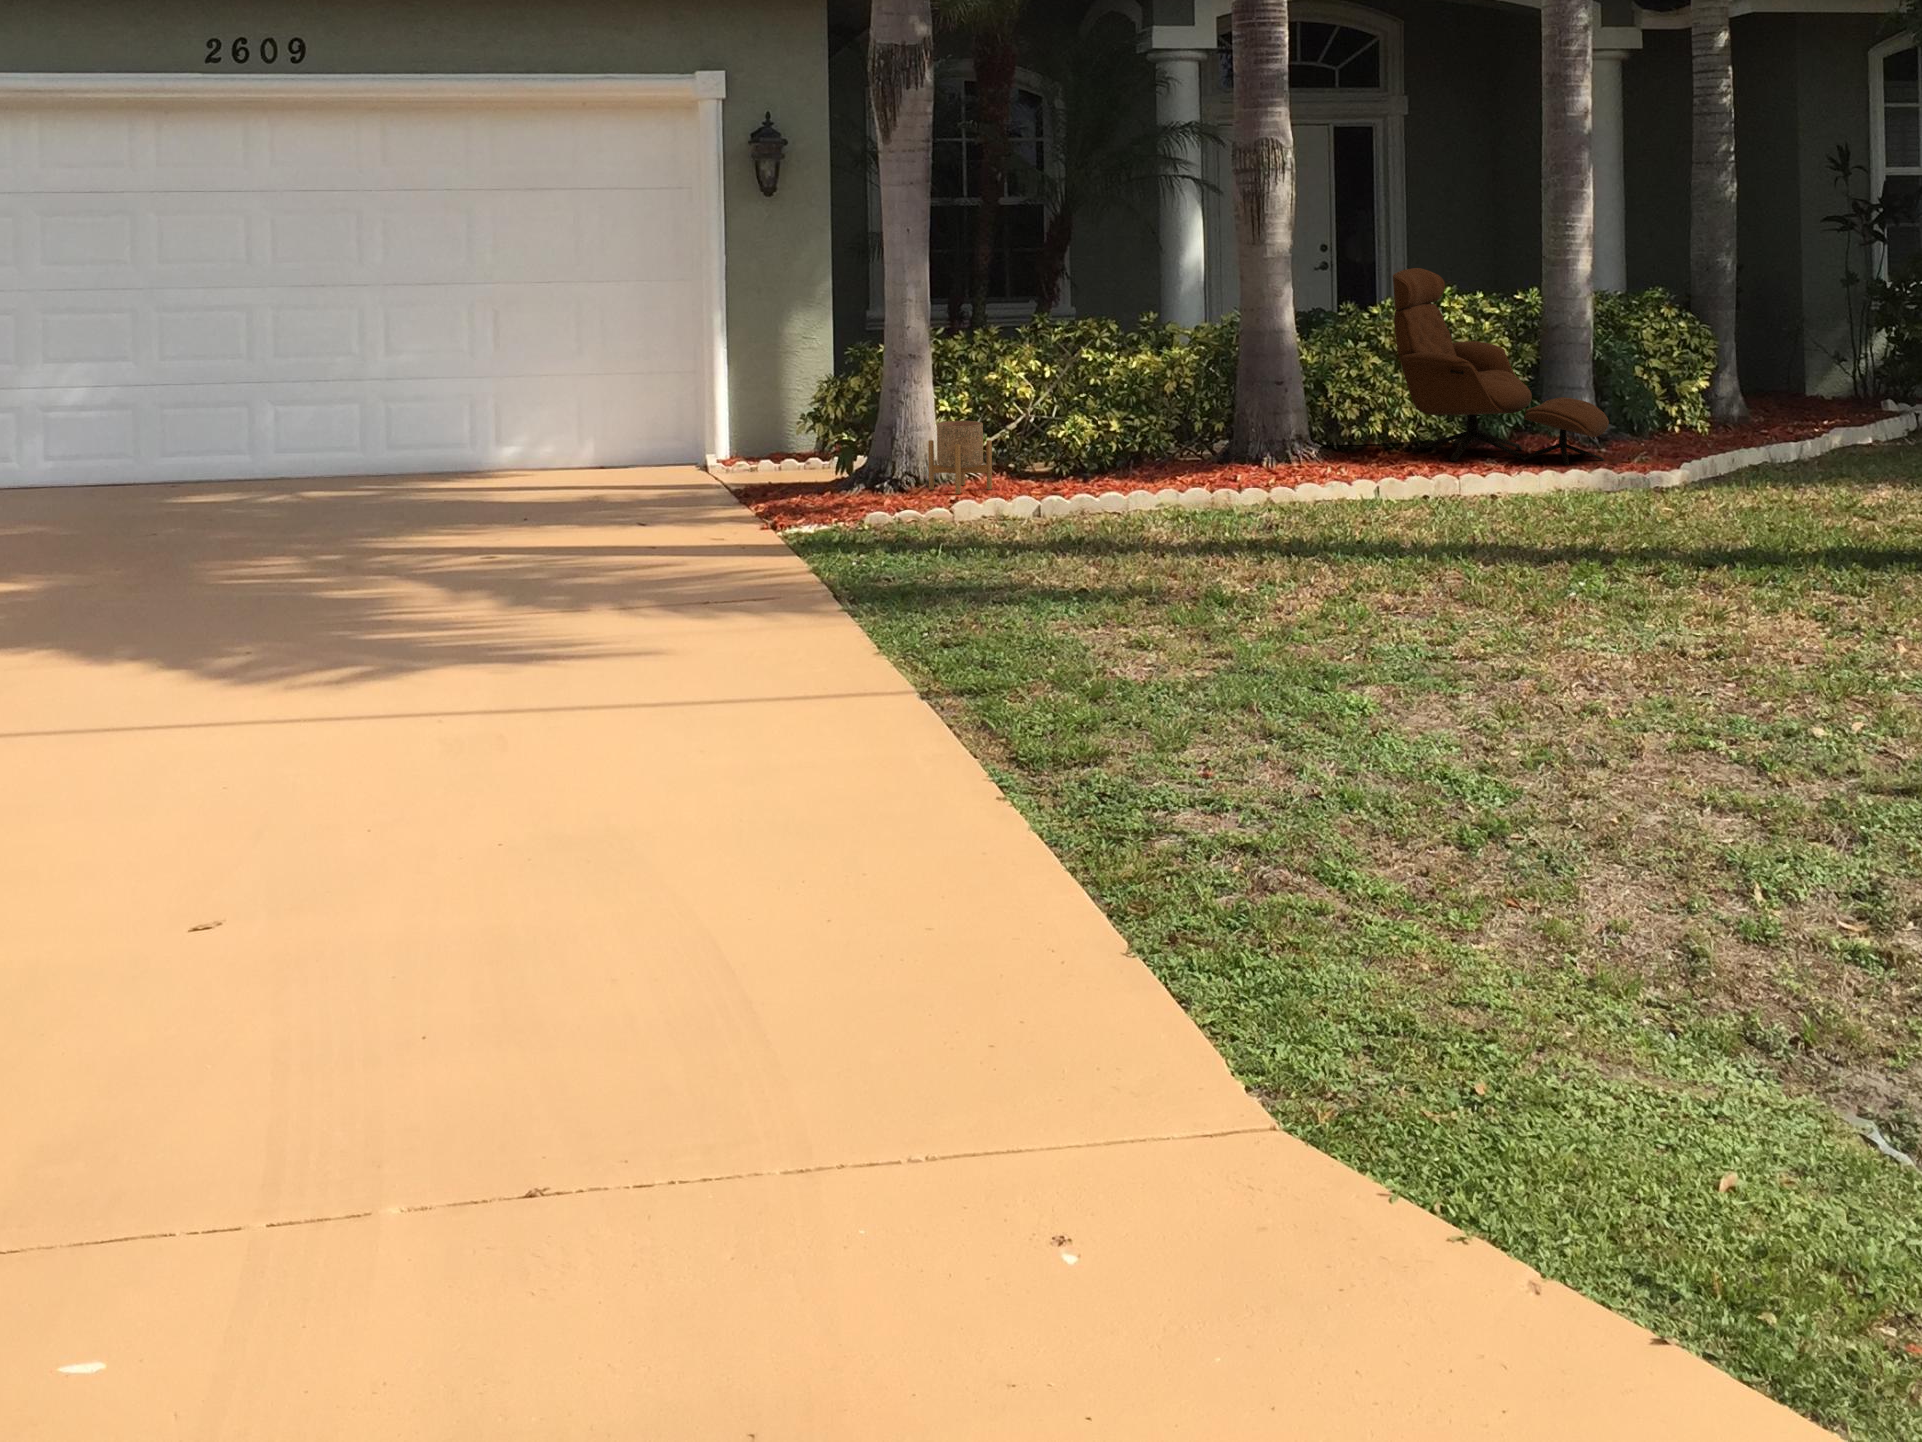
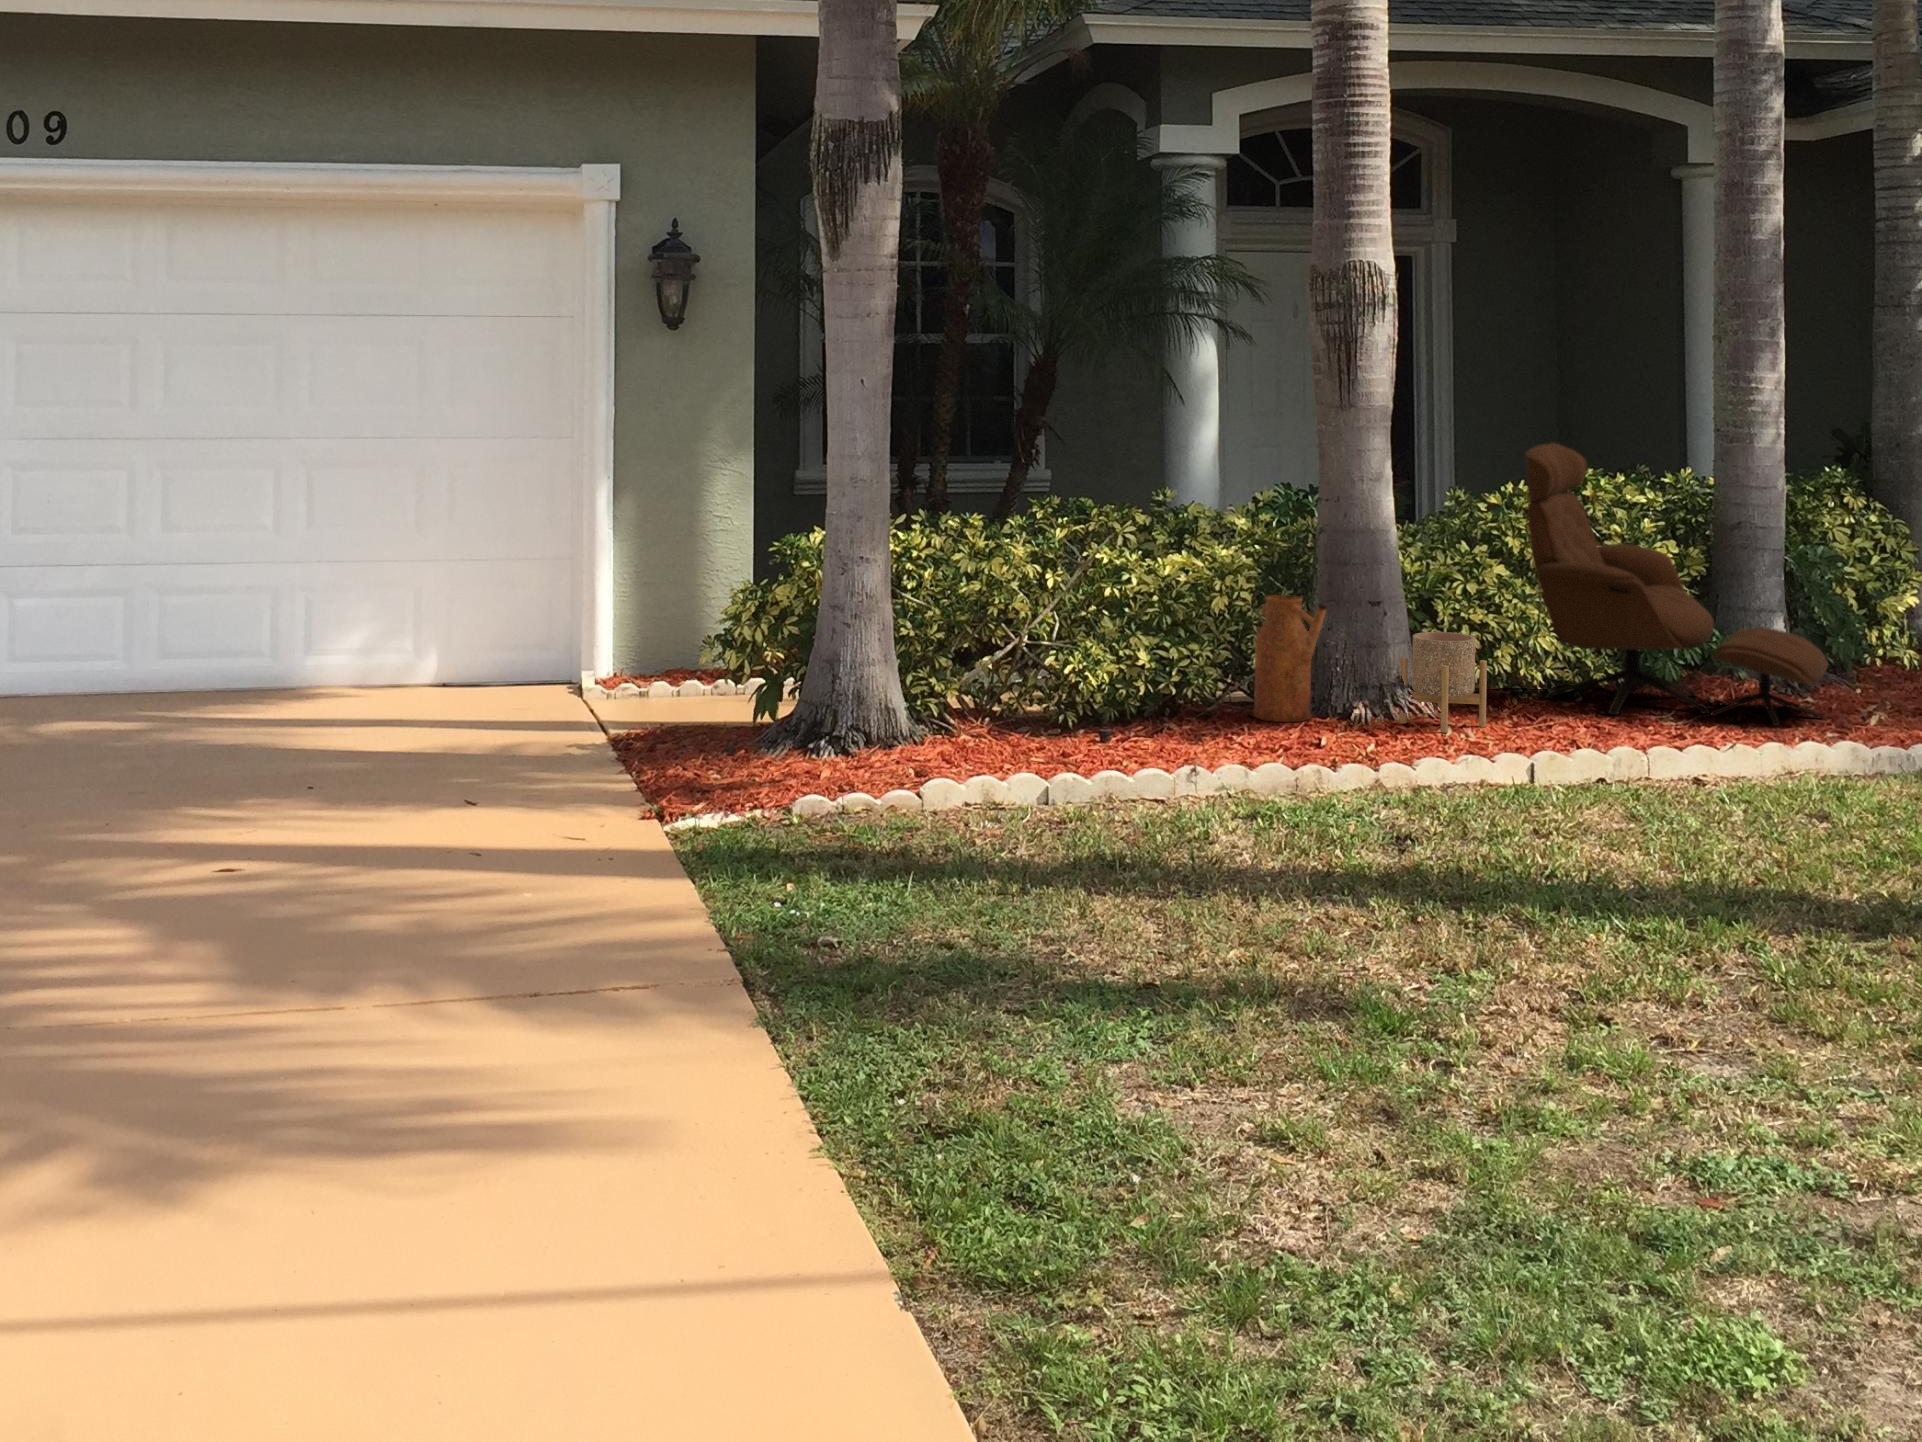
watering can: none [1195,380,1243,469] -> present [1254,595,1327,722]
planter: present [928,421,992,494] -> present [1400,632,1487,733]

